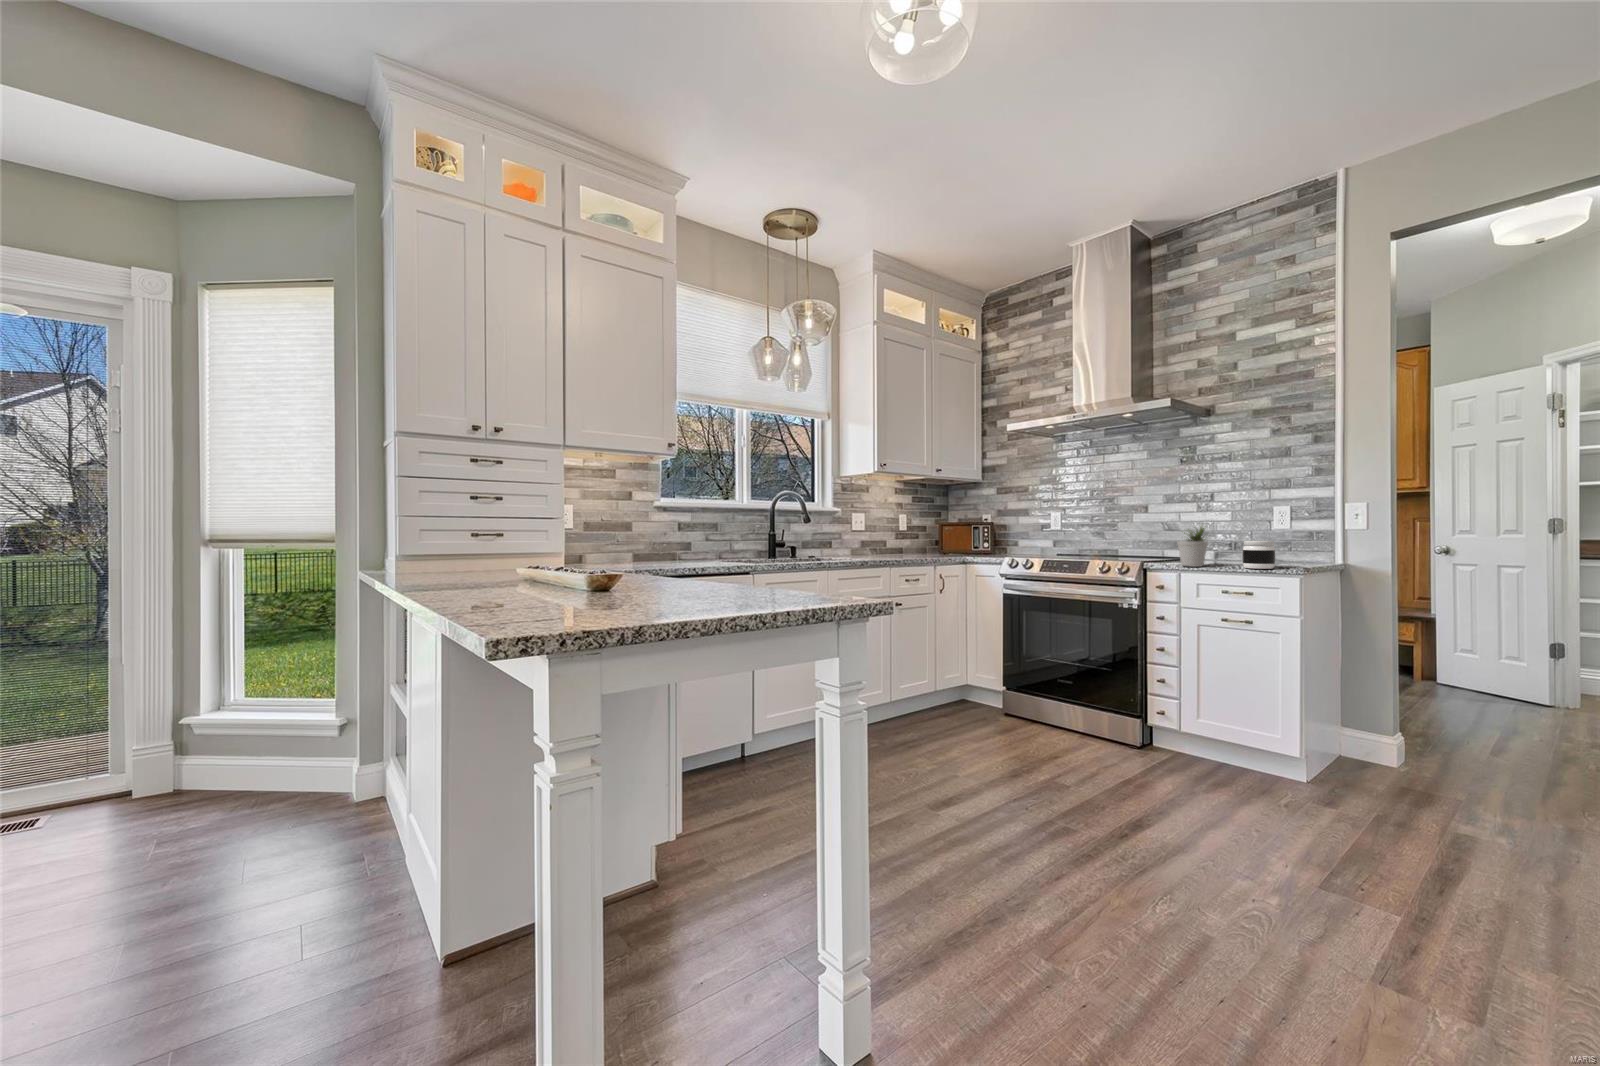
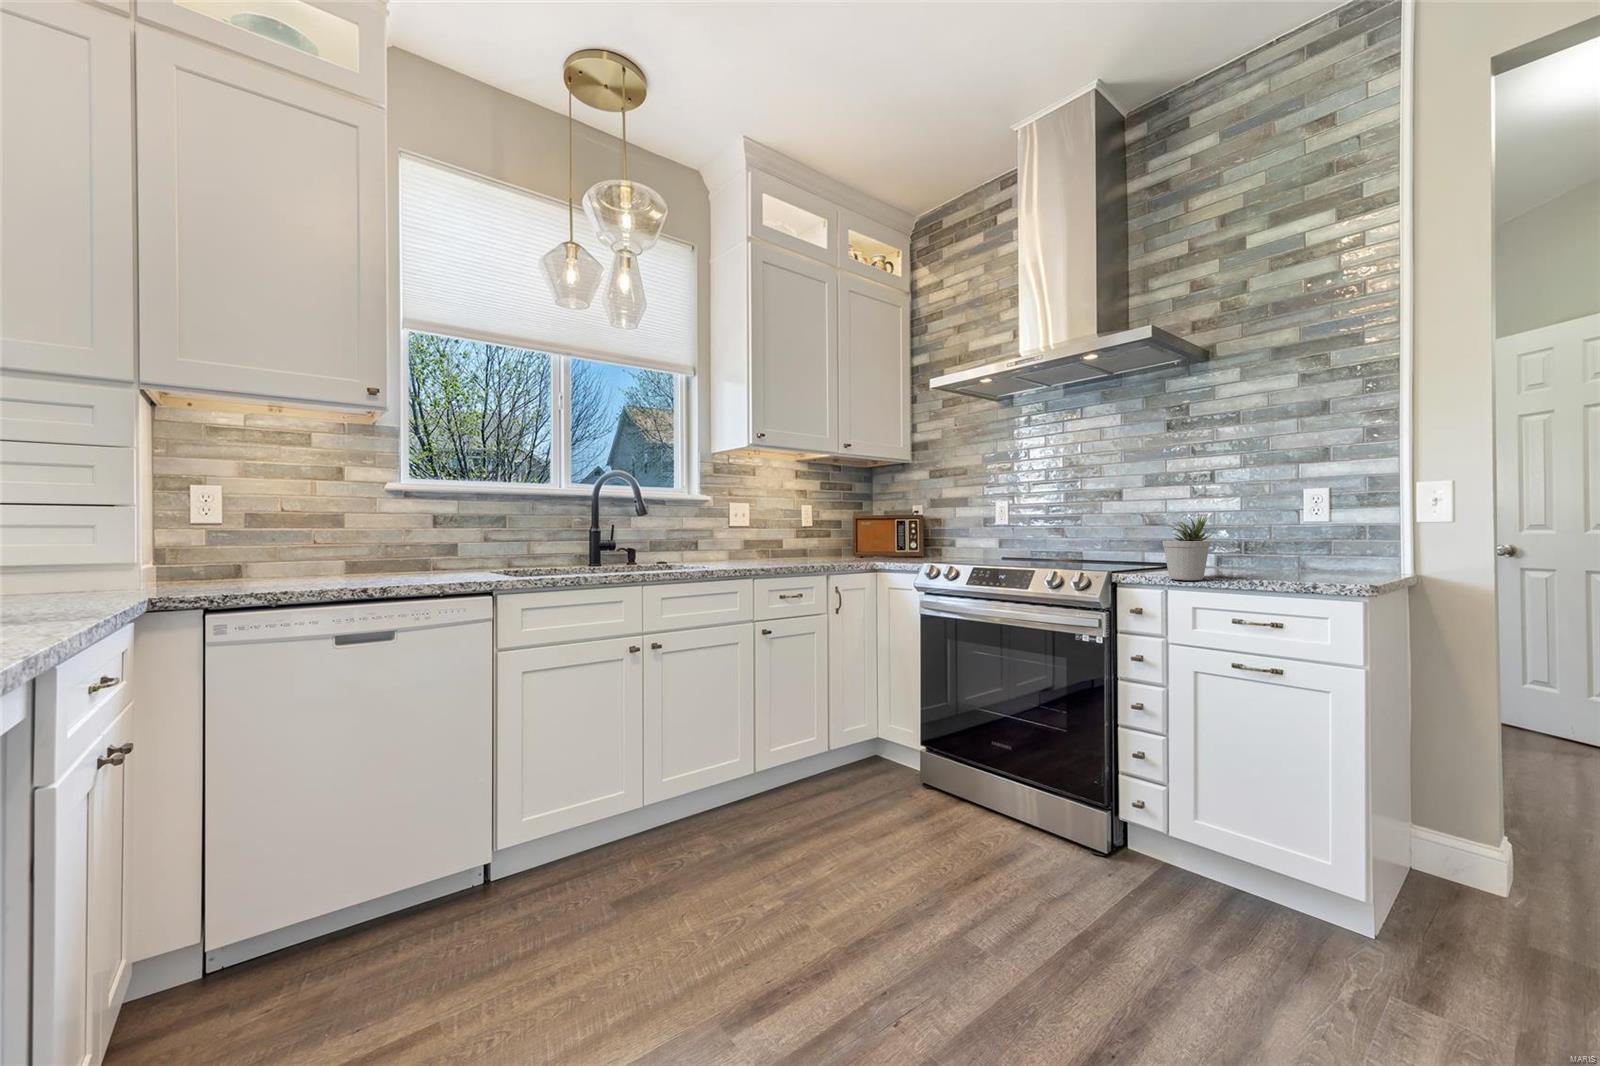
jar: present [1242,541,1275,569] -> none [1266,540,1320,585]

